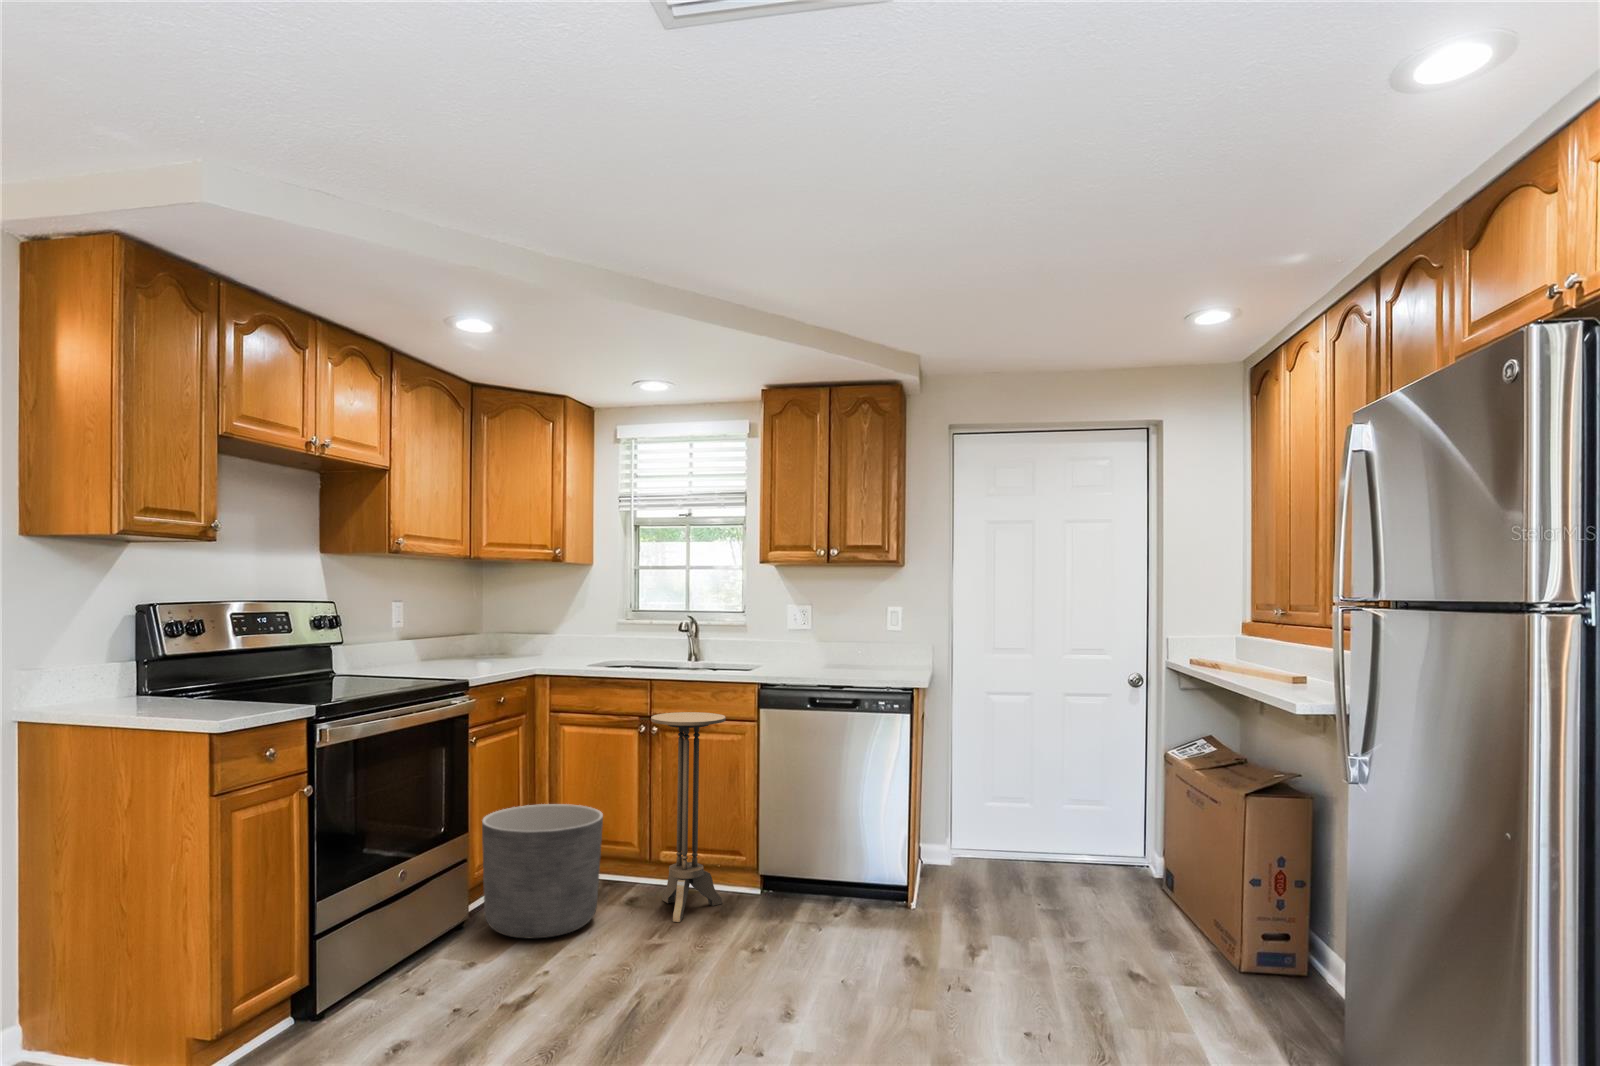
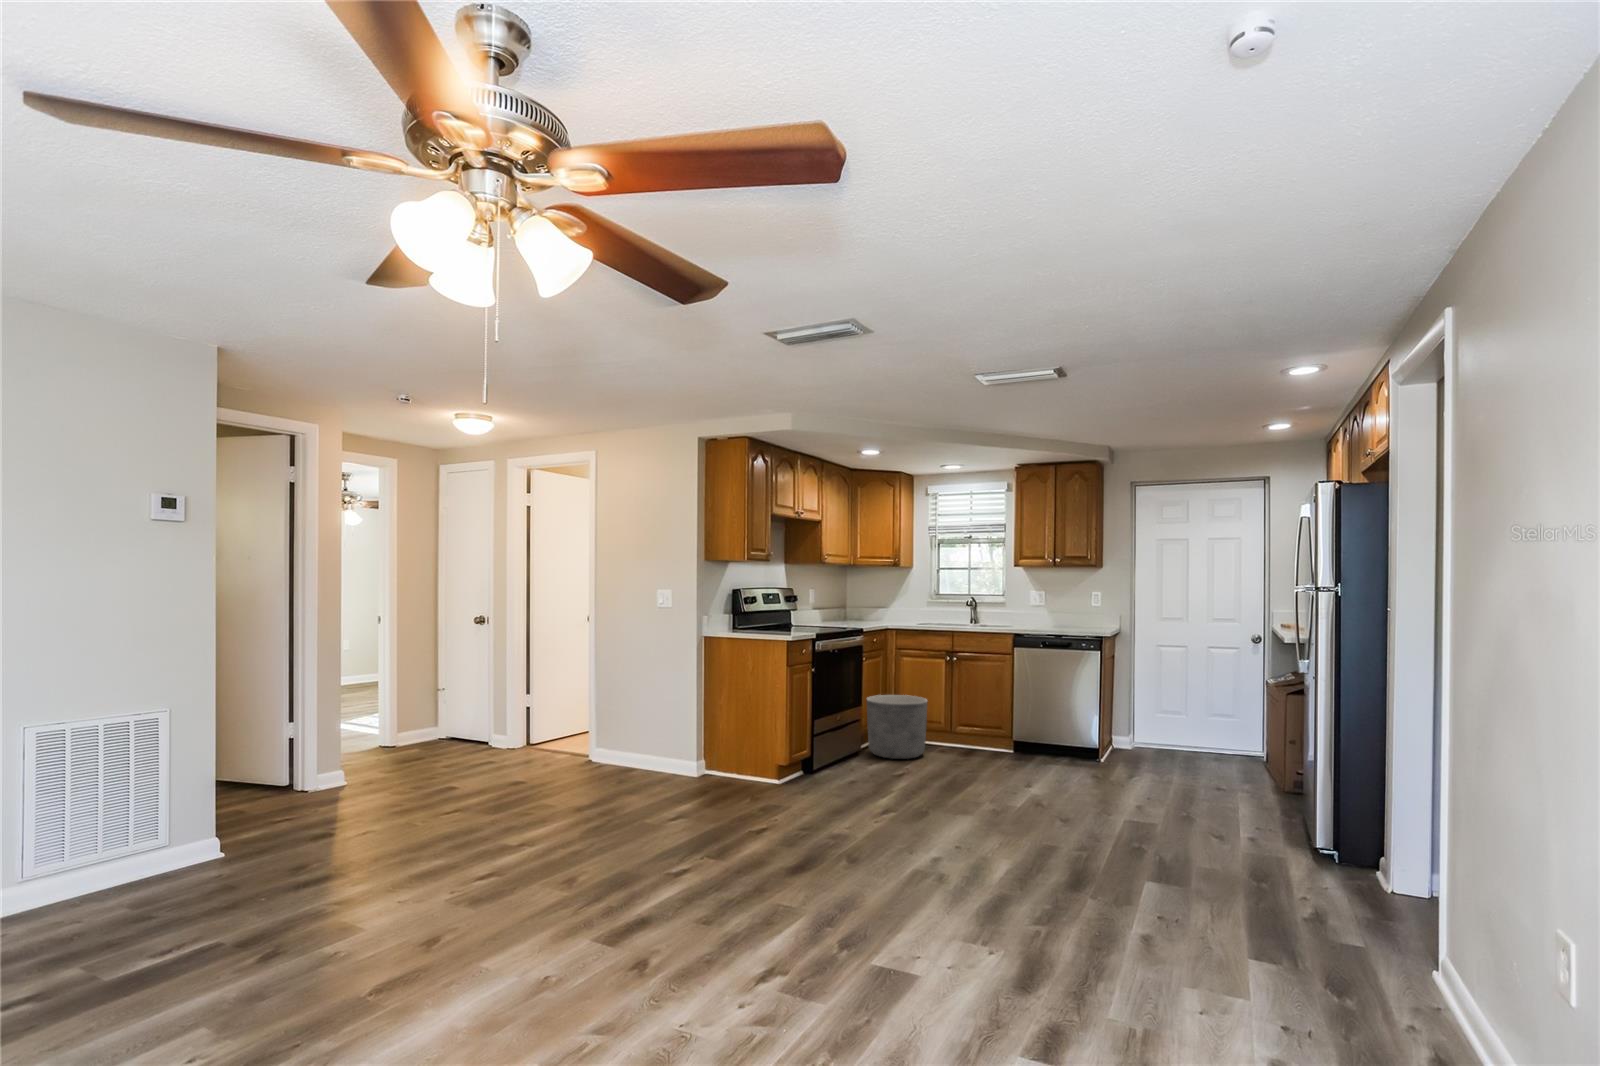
side table: present [651,712,726,922] -> none [952,649,993,759]

